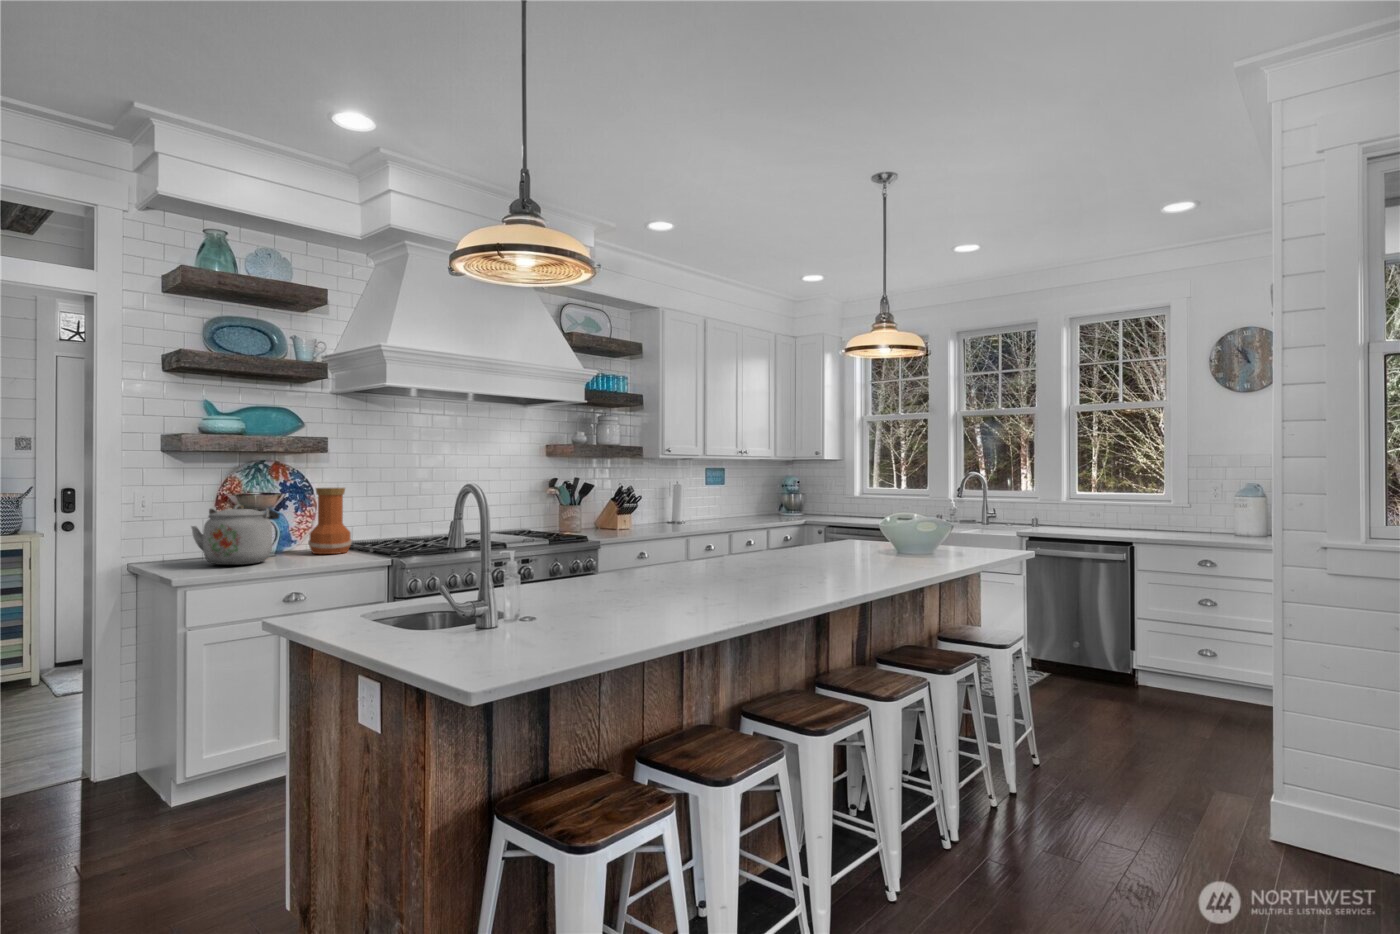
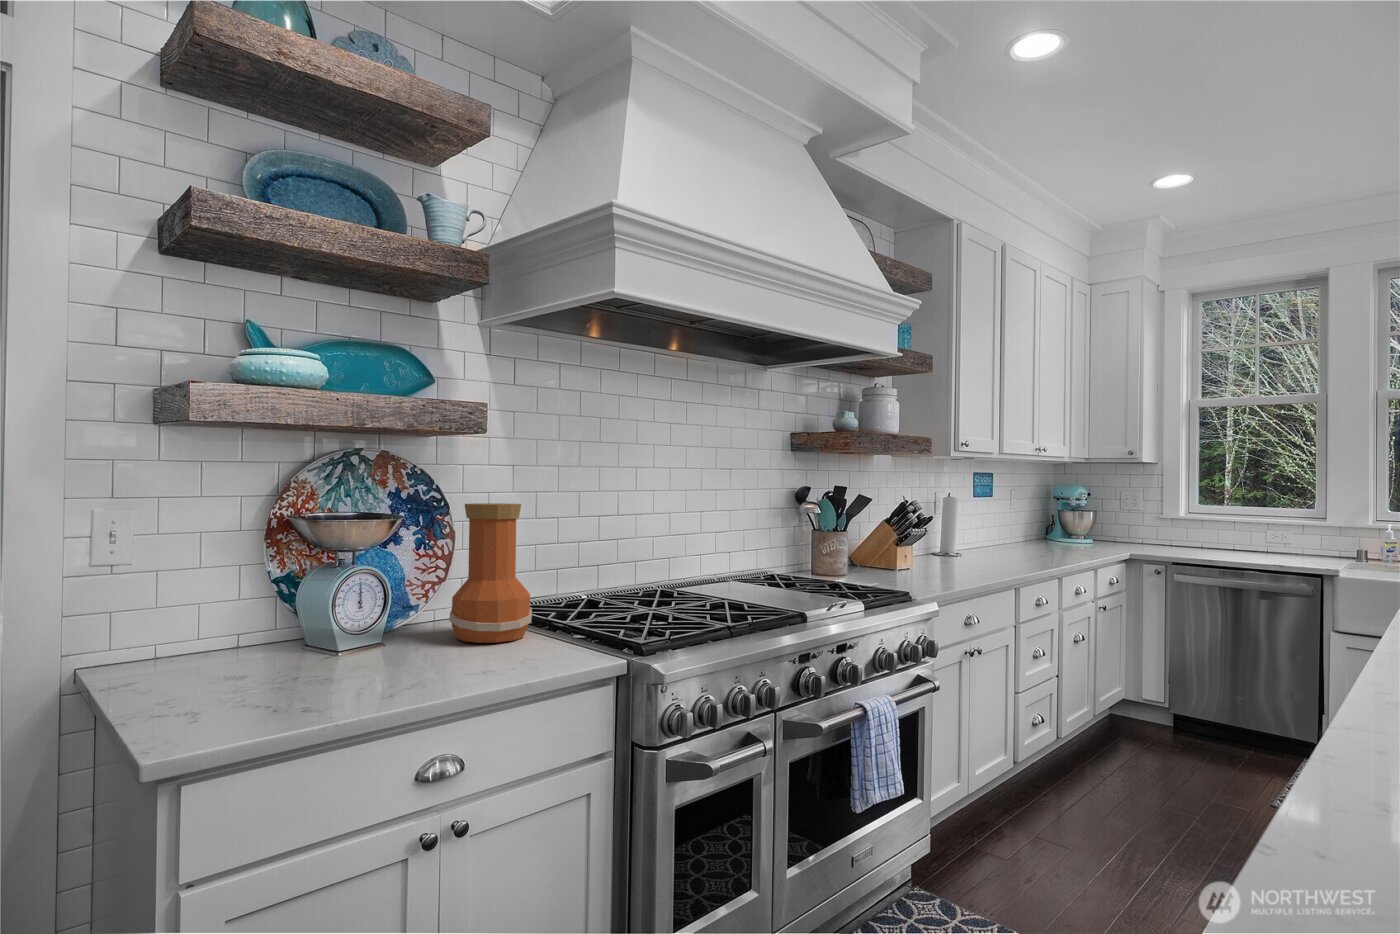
kettle: present [191,505,279,565] -> none [209,541,397,682]

